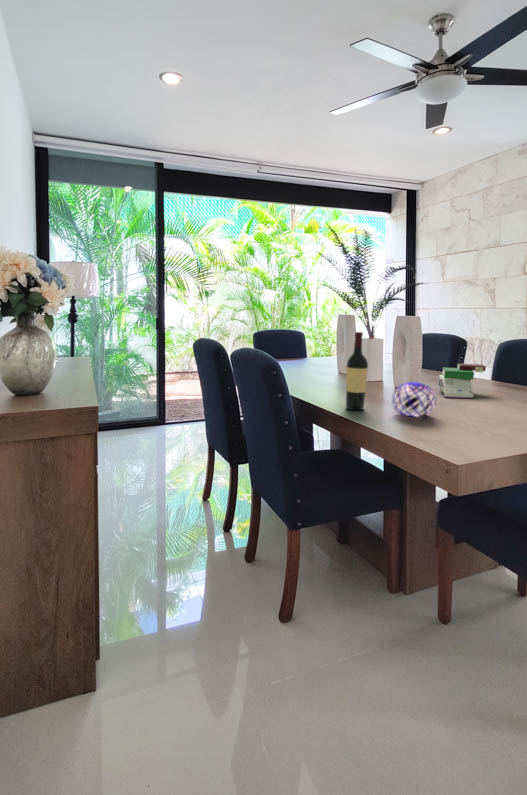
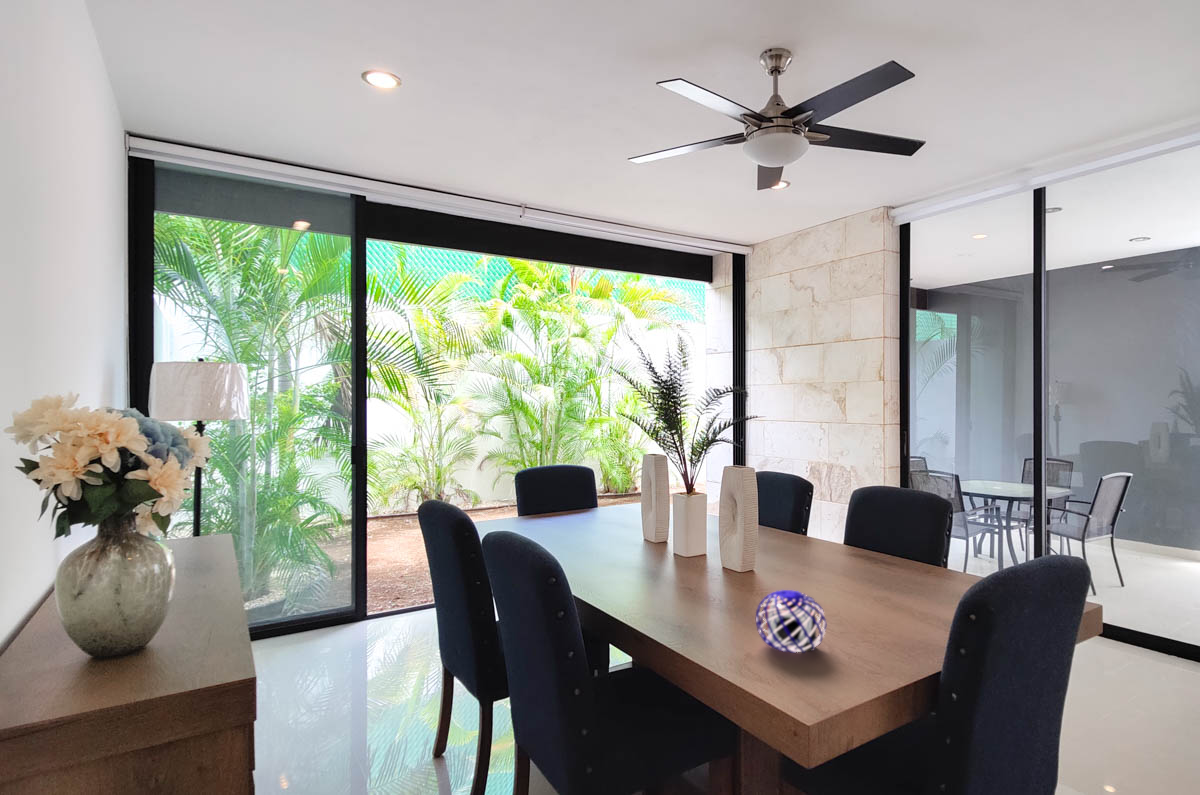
wine bottle: present [346,332,368,410] -> none [677,506,712,639]
book: present [439,363,486,398] -> none [820,535,890,598]

